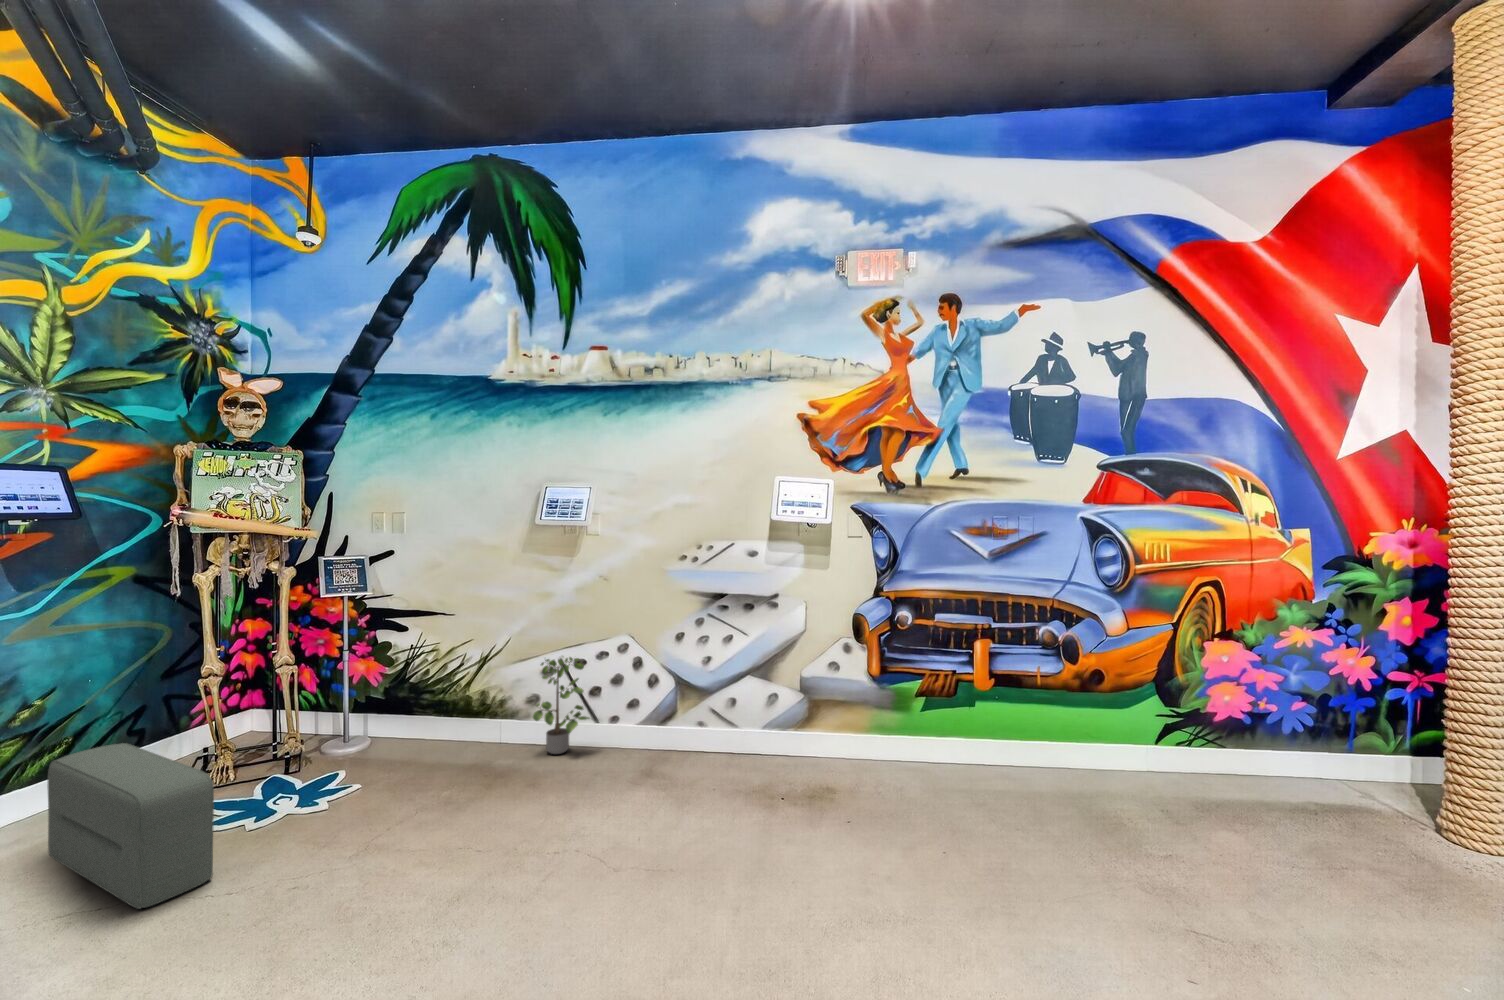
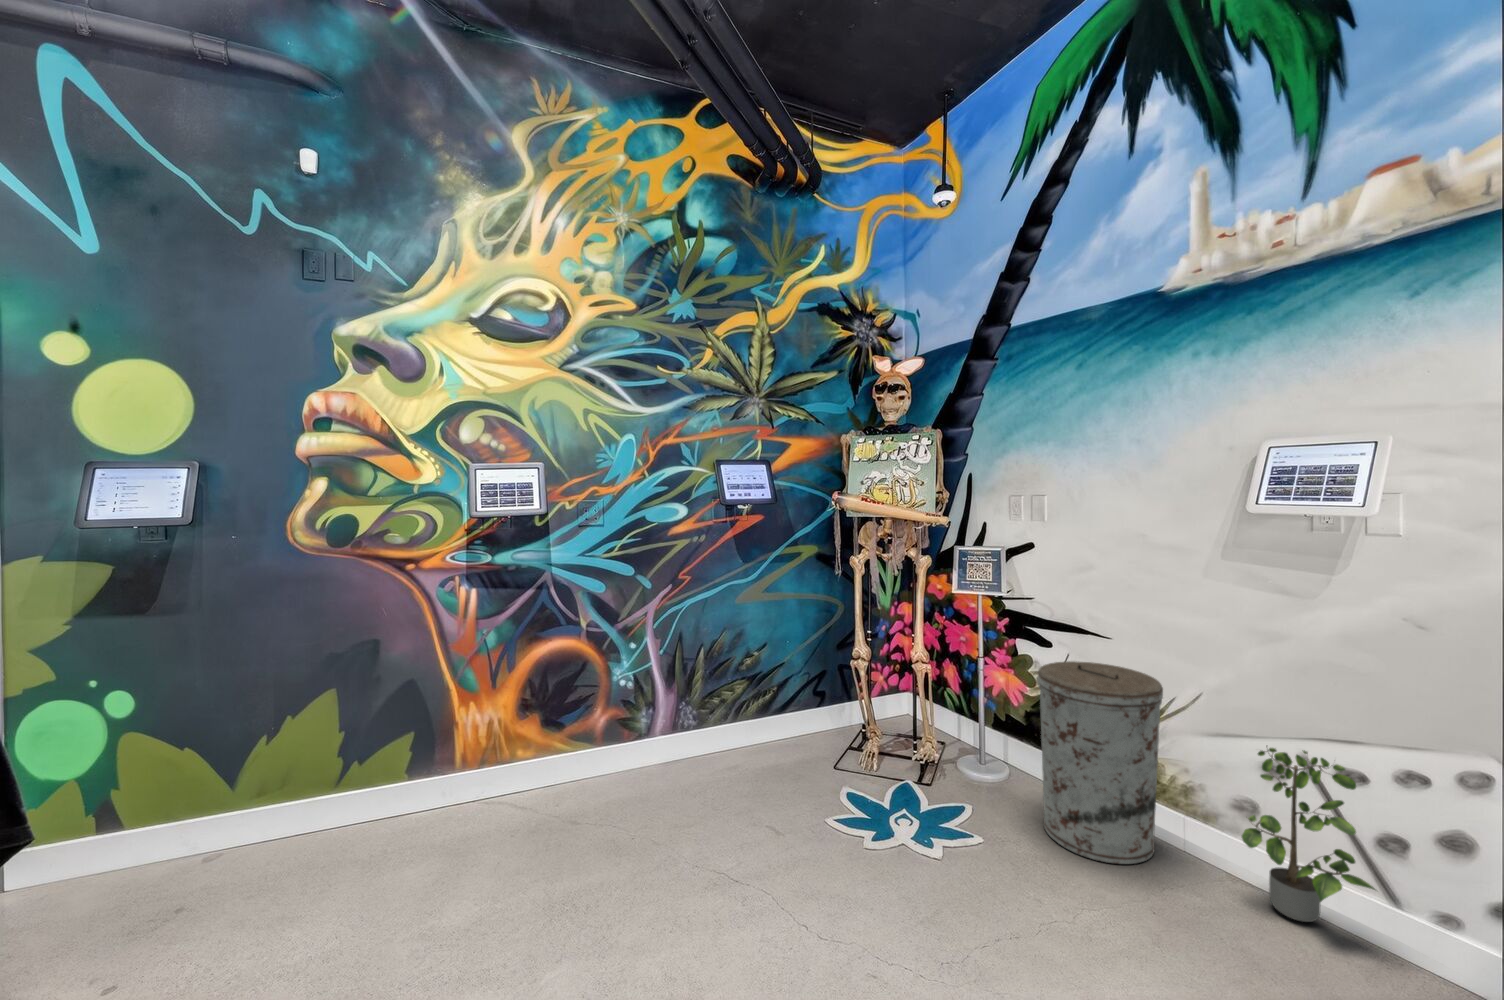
trash can: none [402,633,489,771] -> present [1038,661,1163,864]
pouf: present [48,743,214,909] -> none [733,710,816,904]

